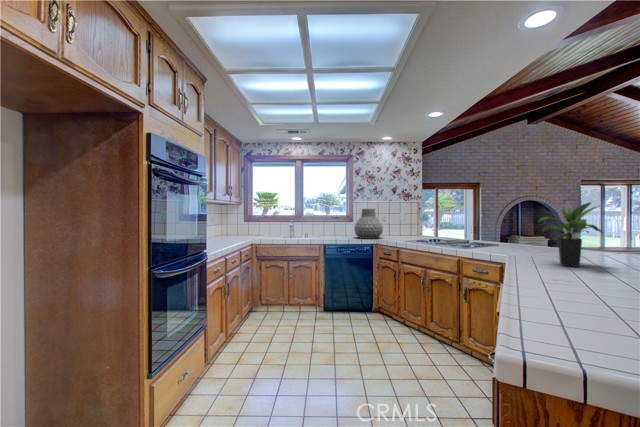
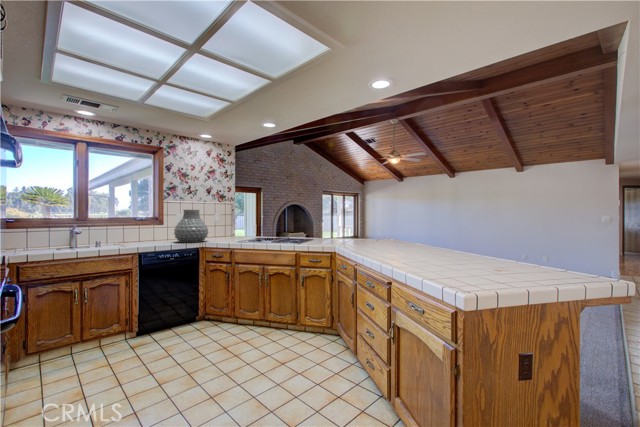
potted plant: present [538,202,603,267] -> none [354,208,387,248]

